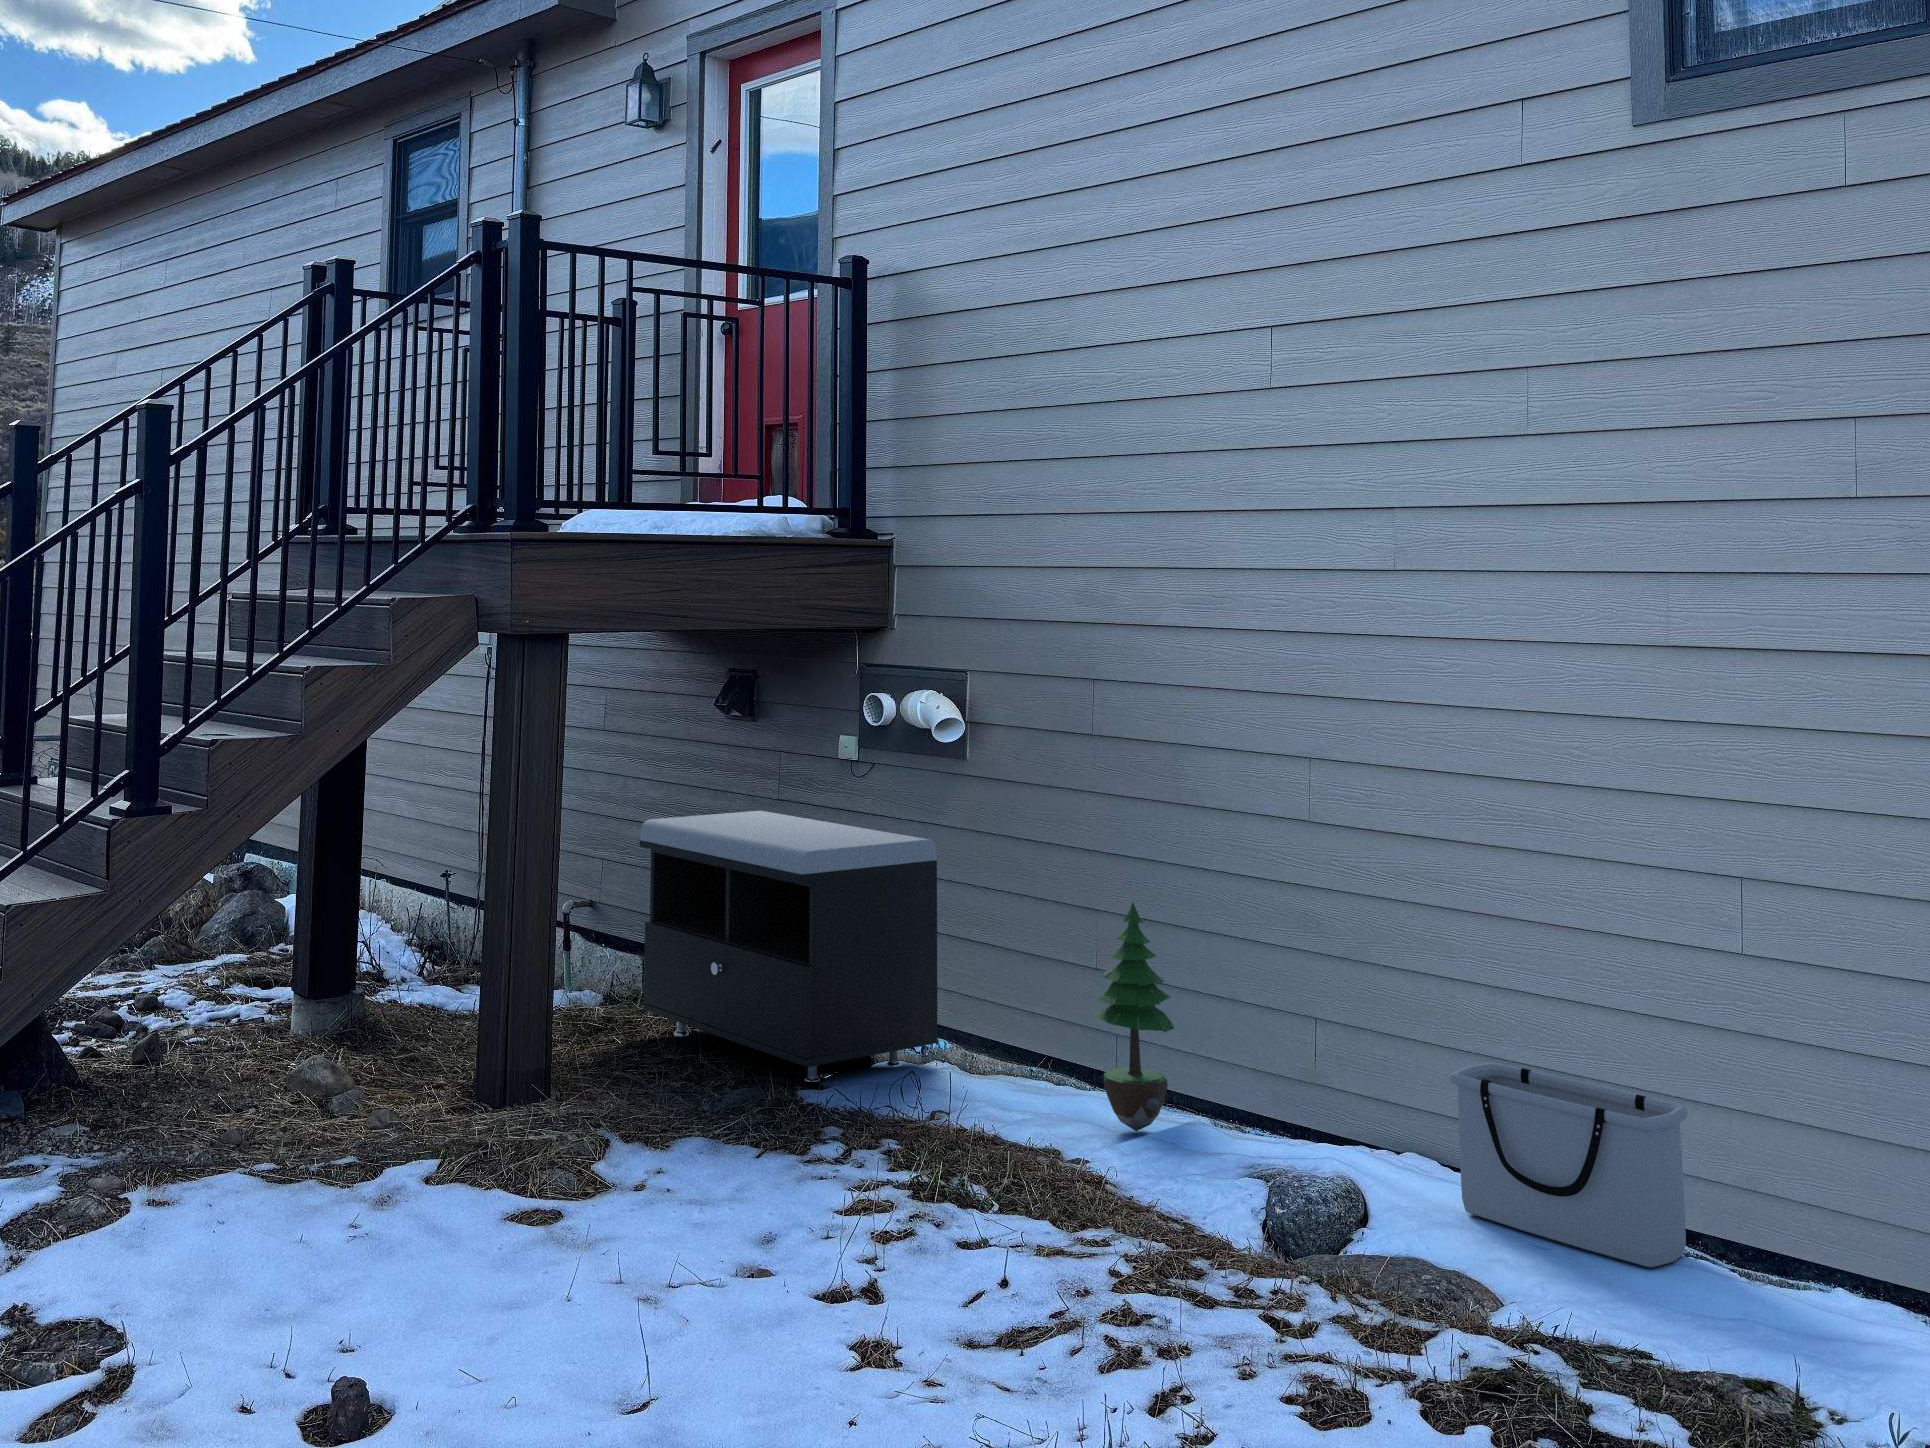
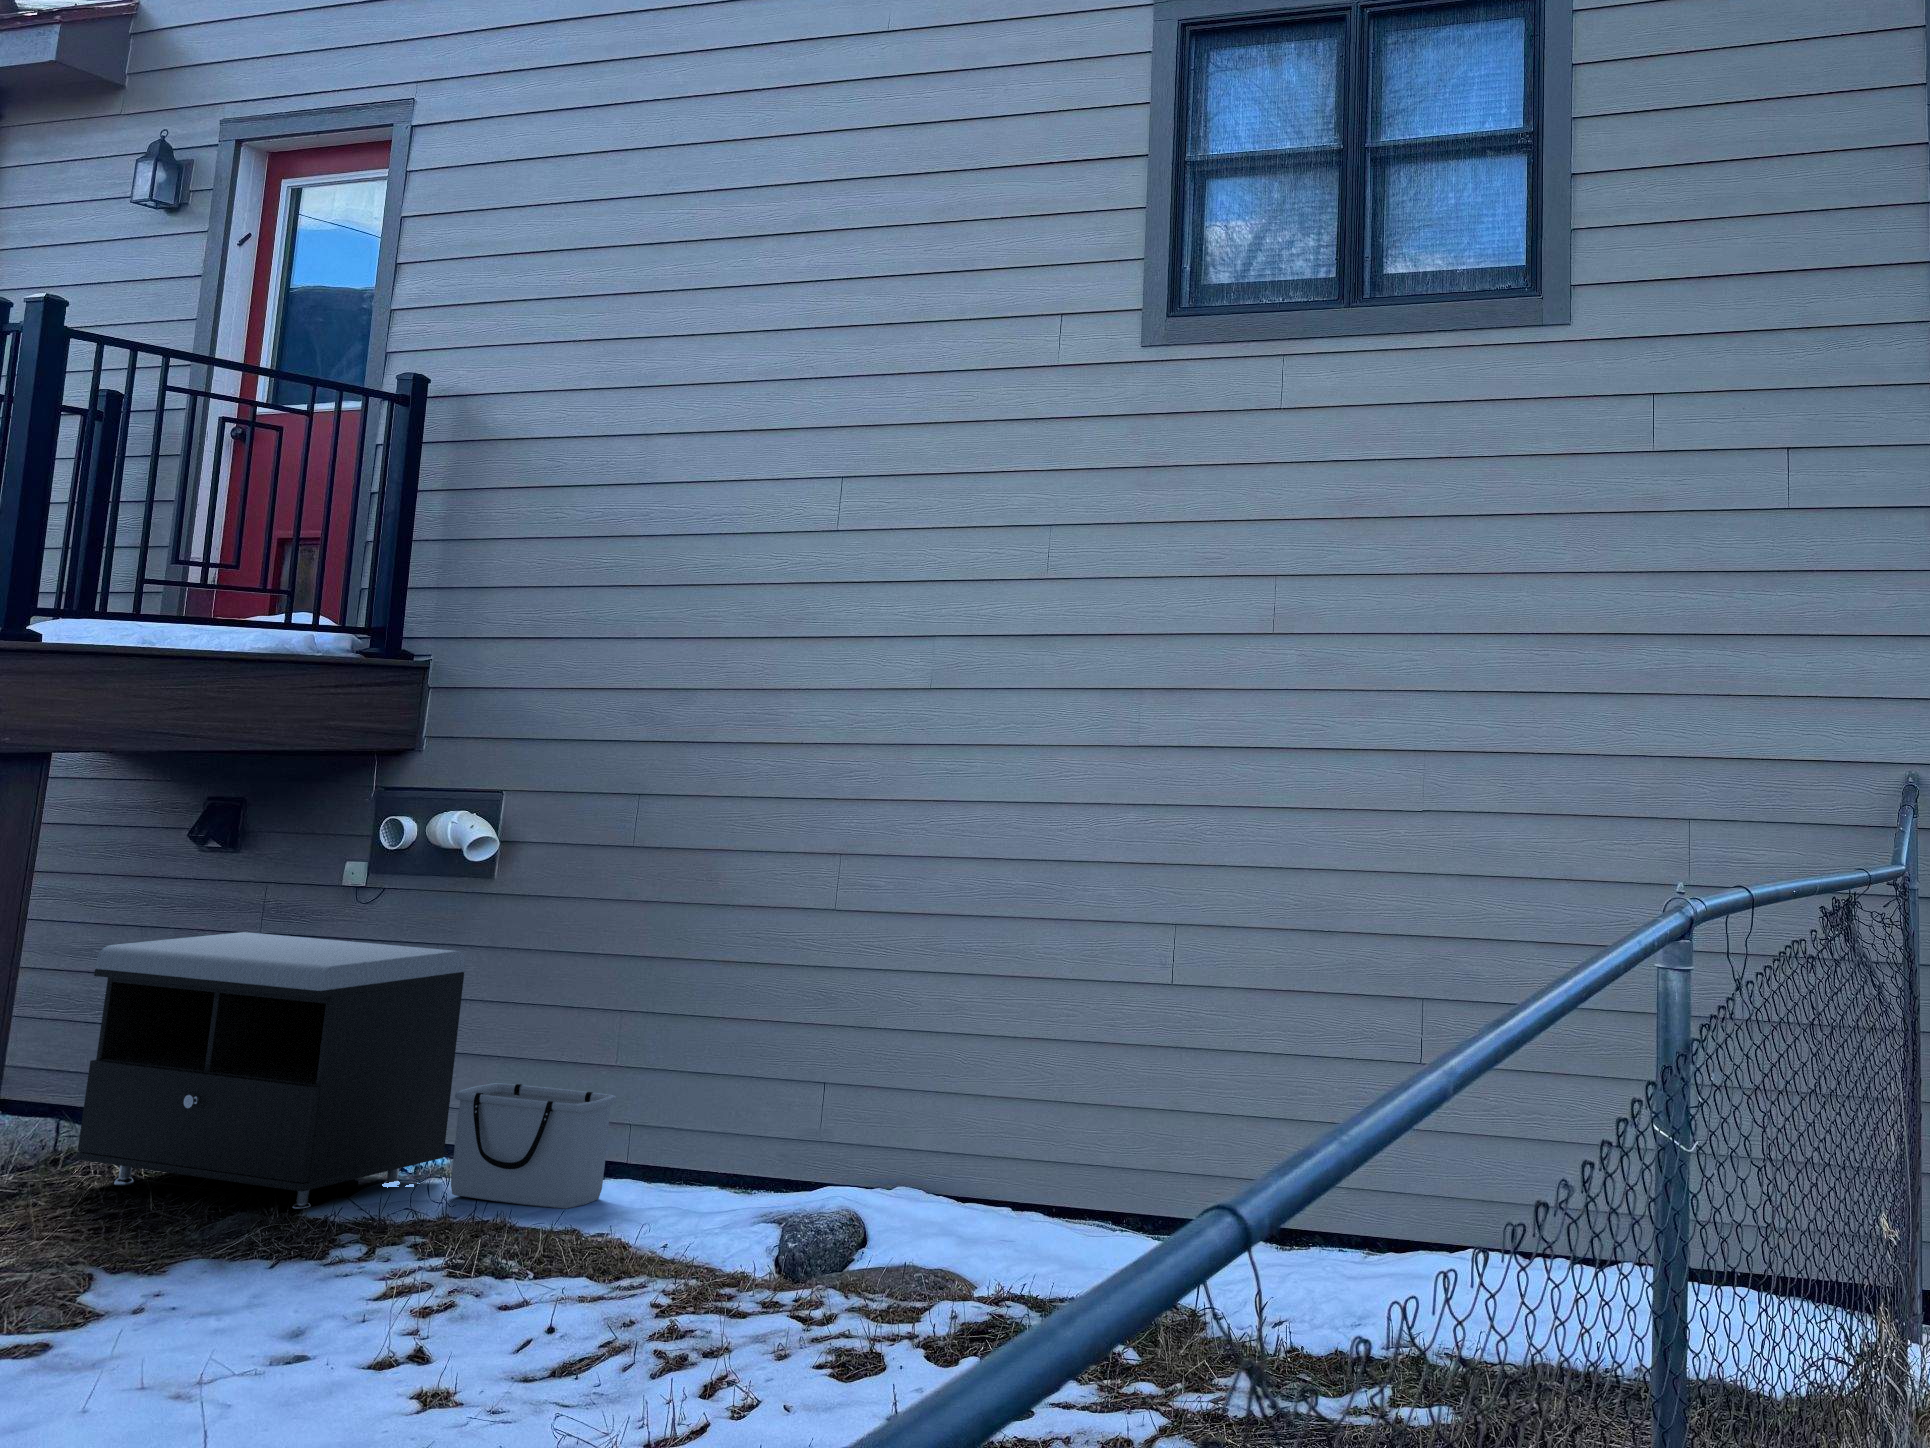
potted tree: present [1095,902,1174,1131] -> none [630,995,707,1210]
storage bin: present [1450,1063,1687,1267] -> present [451,1083,616,1209]

